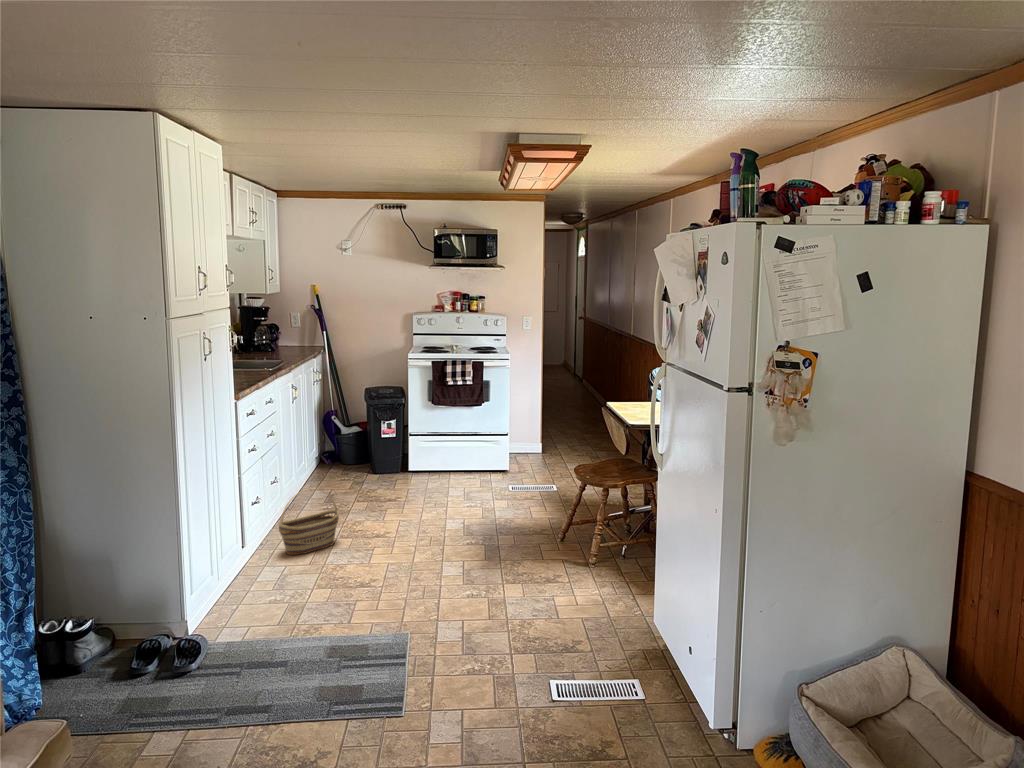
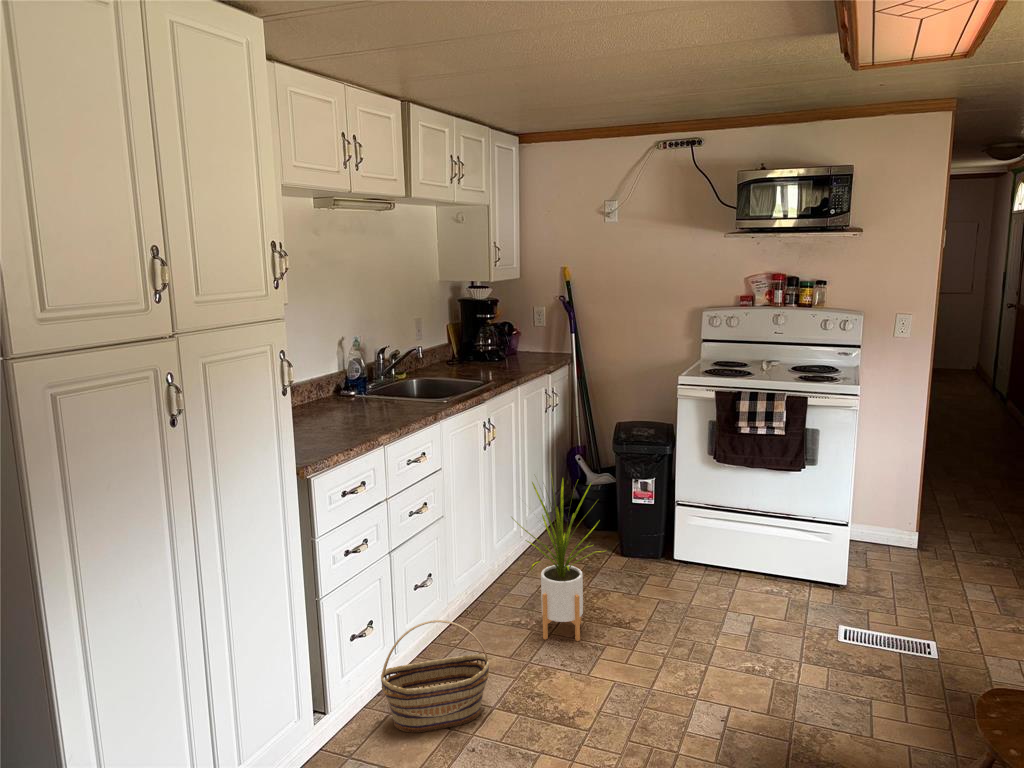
house plant: none [326,409,385,513] -> present [512,475,606,641]

